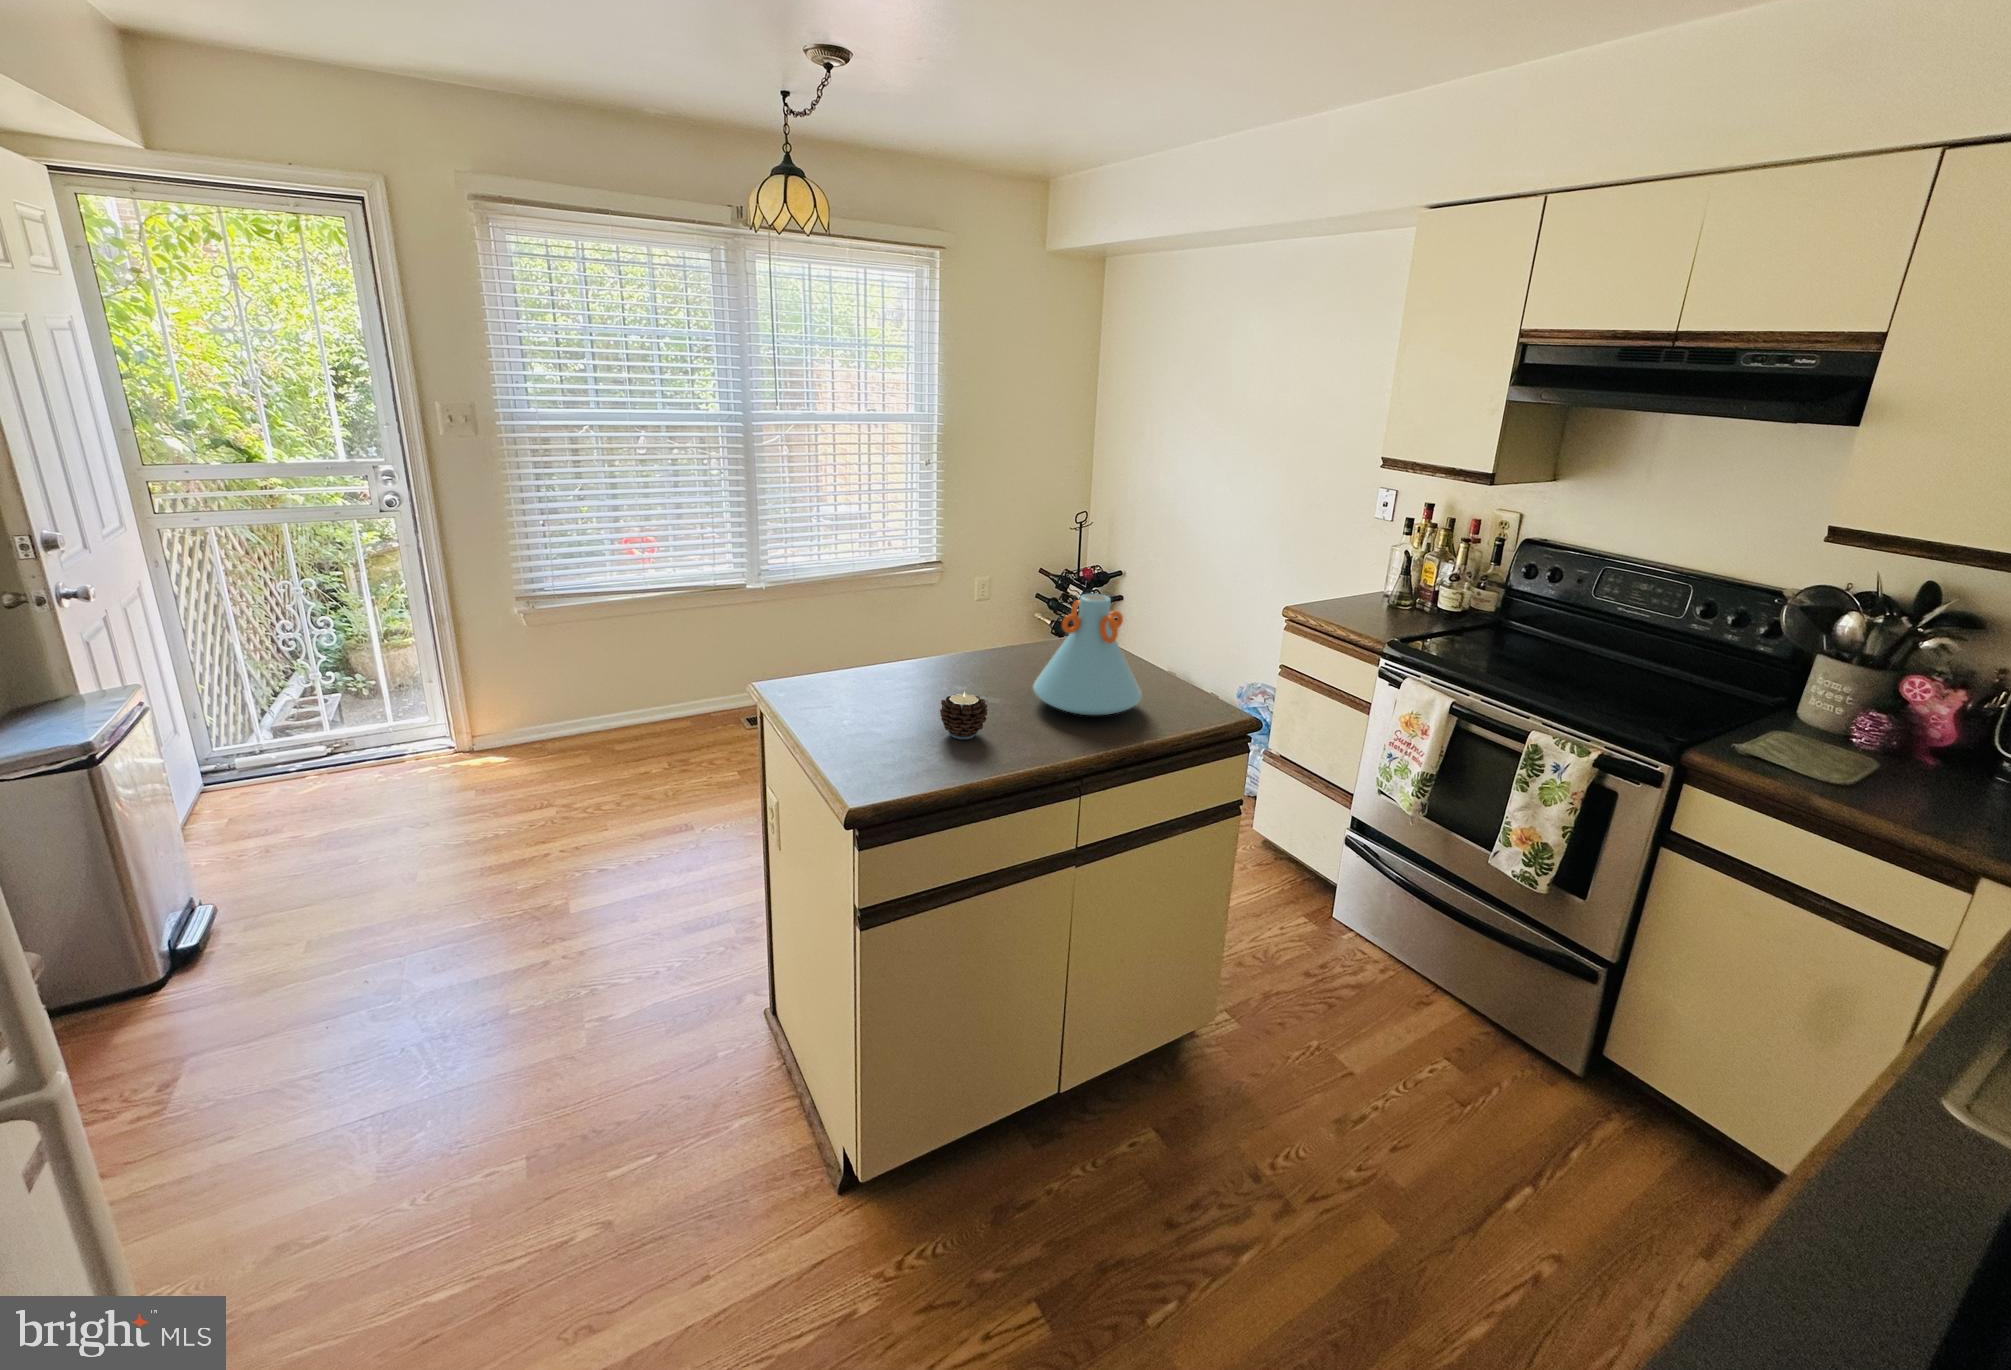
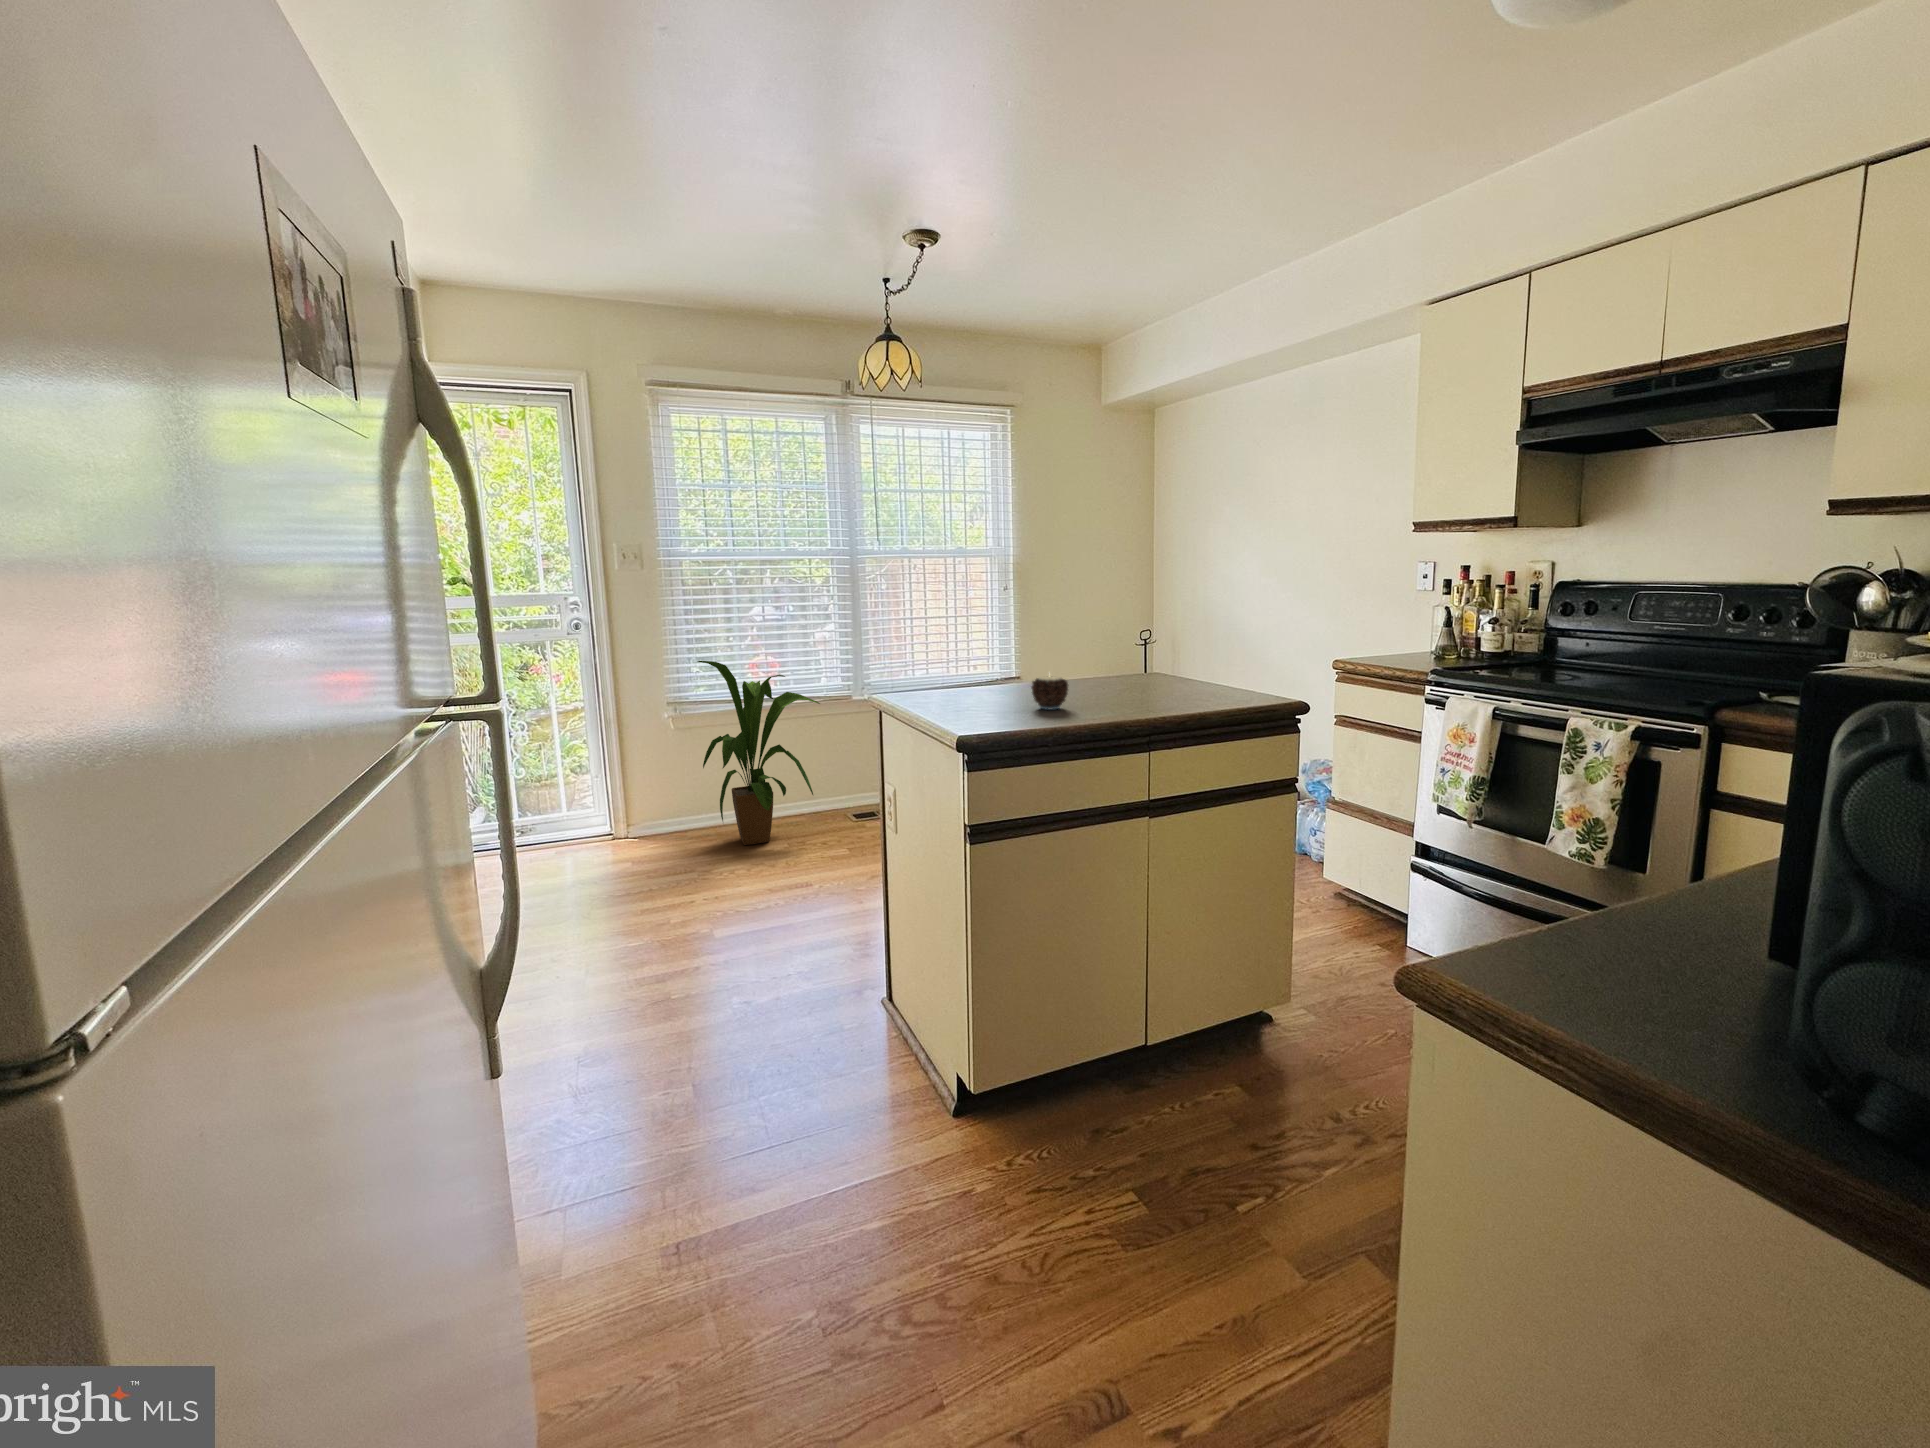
house plant: none [489,558,663,781] -> present [698,661,820,845]
vase: present [1033,594,1142,715] -> none [1108,604,1198,699]

